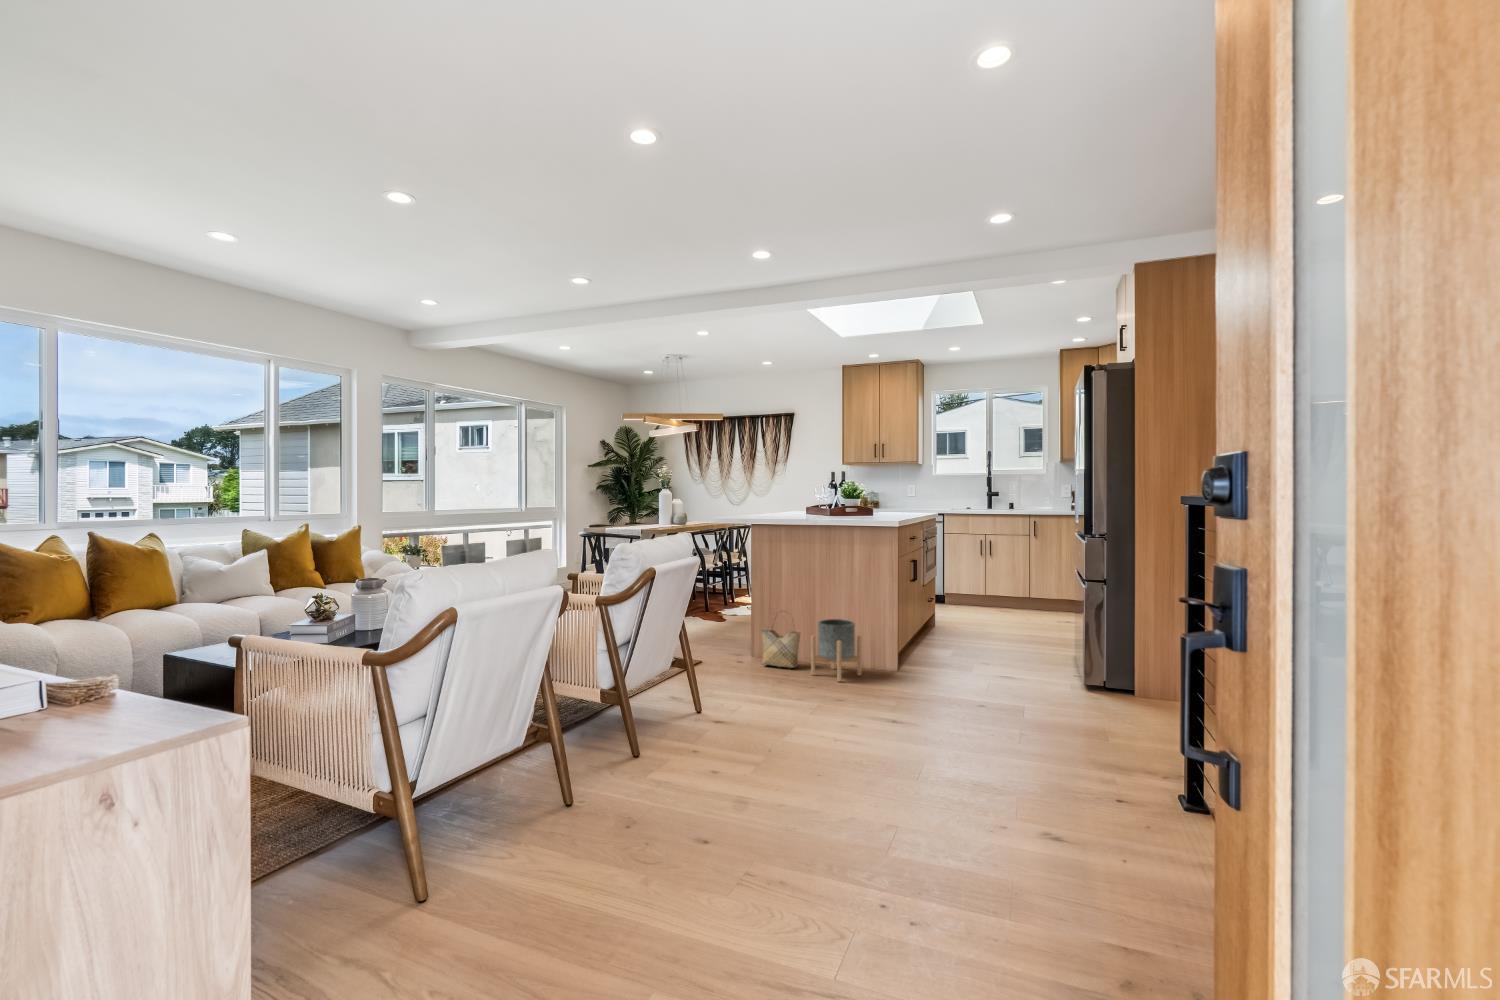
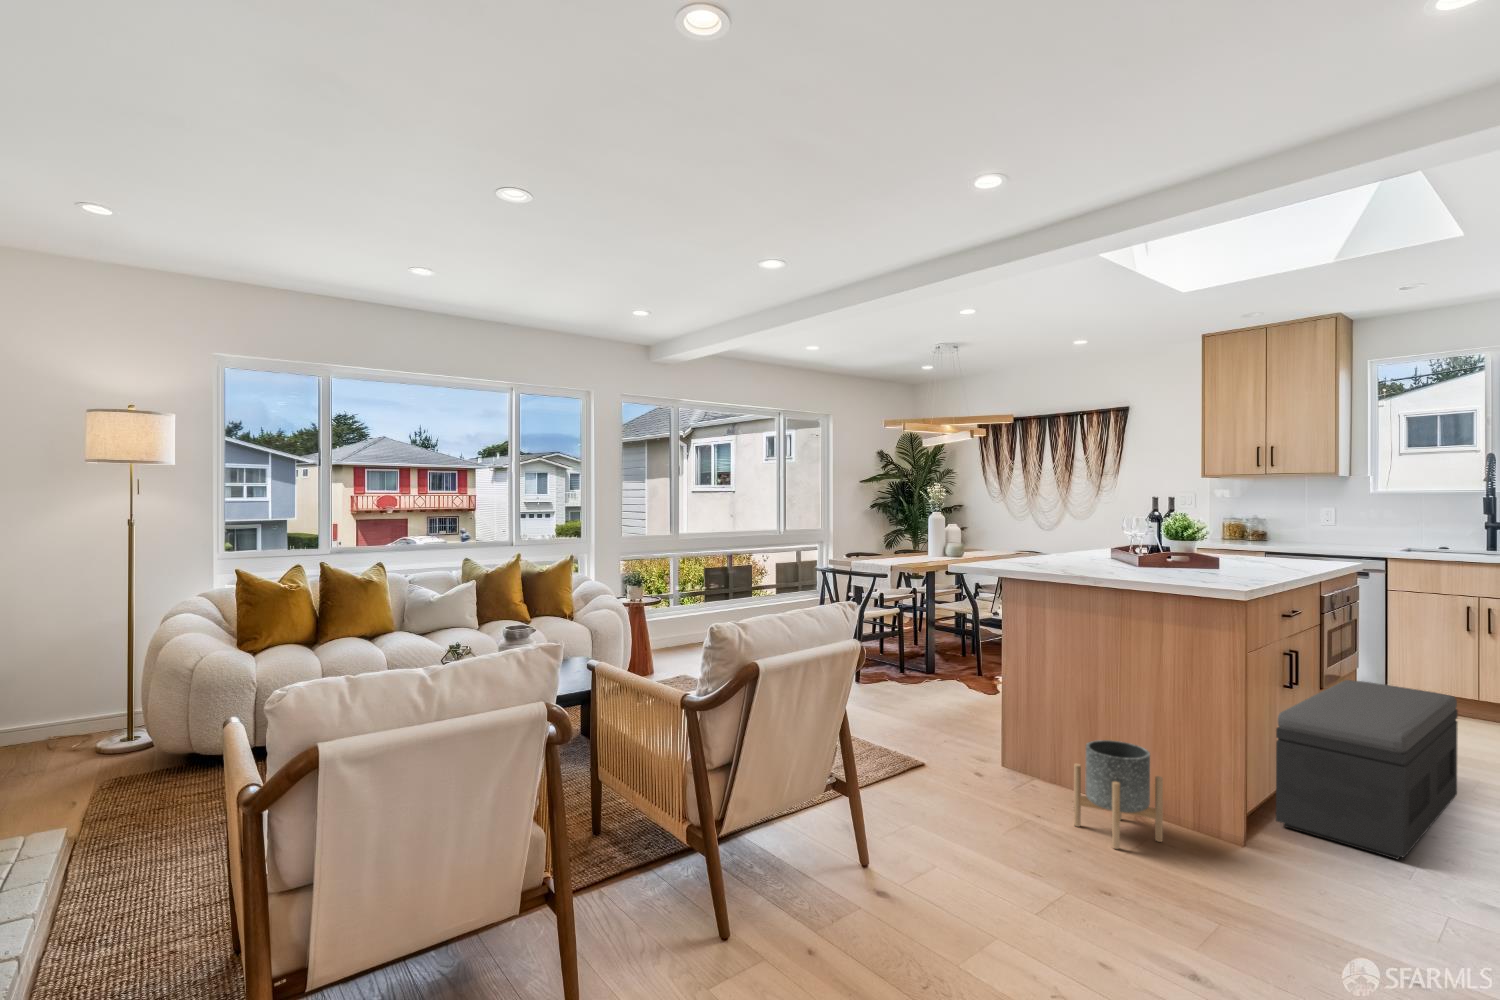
storage bench: none [913,578,987,665] -> present [1276,680,1458,859]
woven basket: present [762,613,800,668] -> none [1003,714,1065,805]

